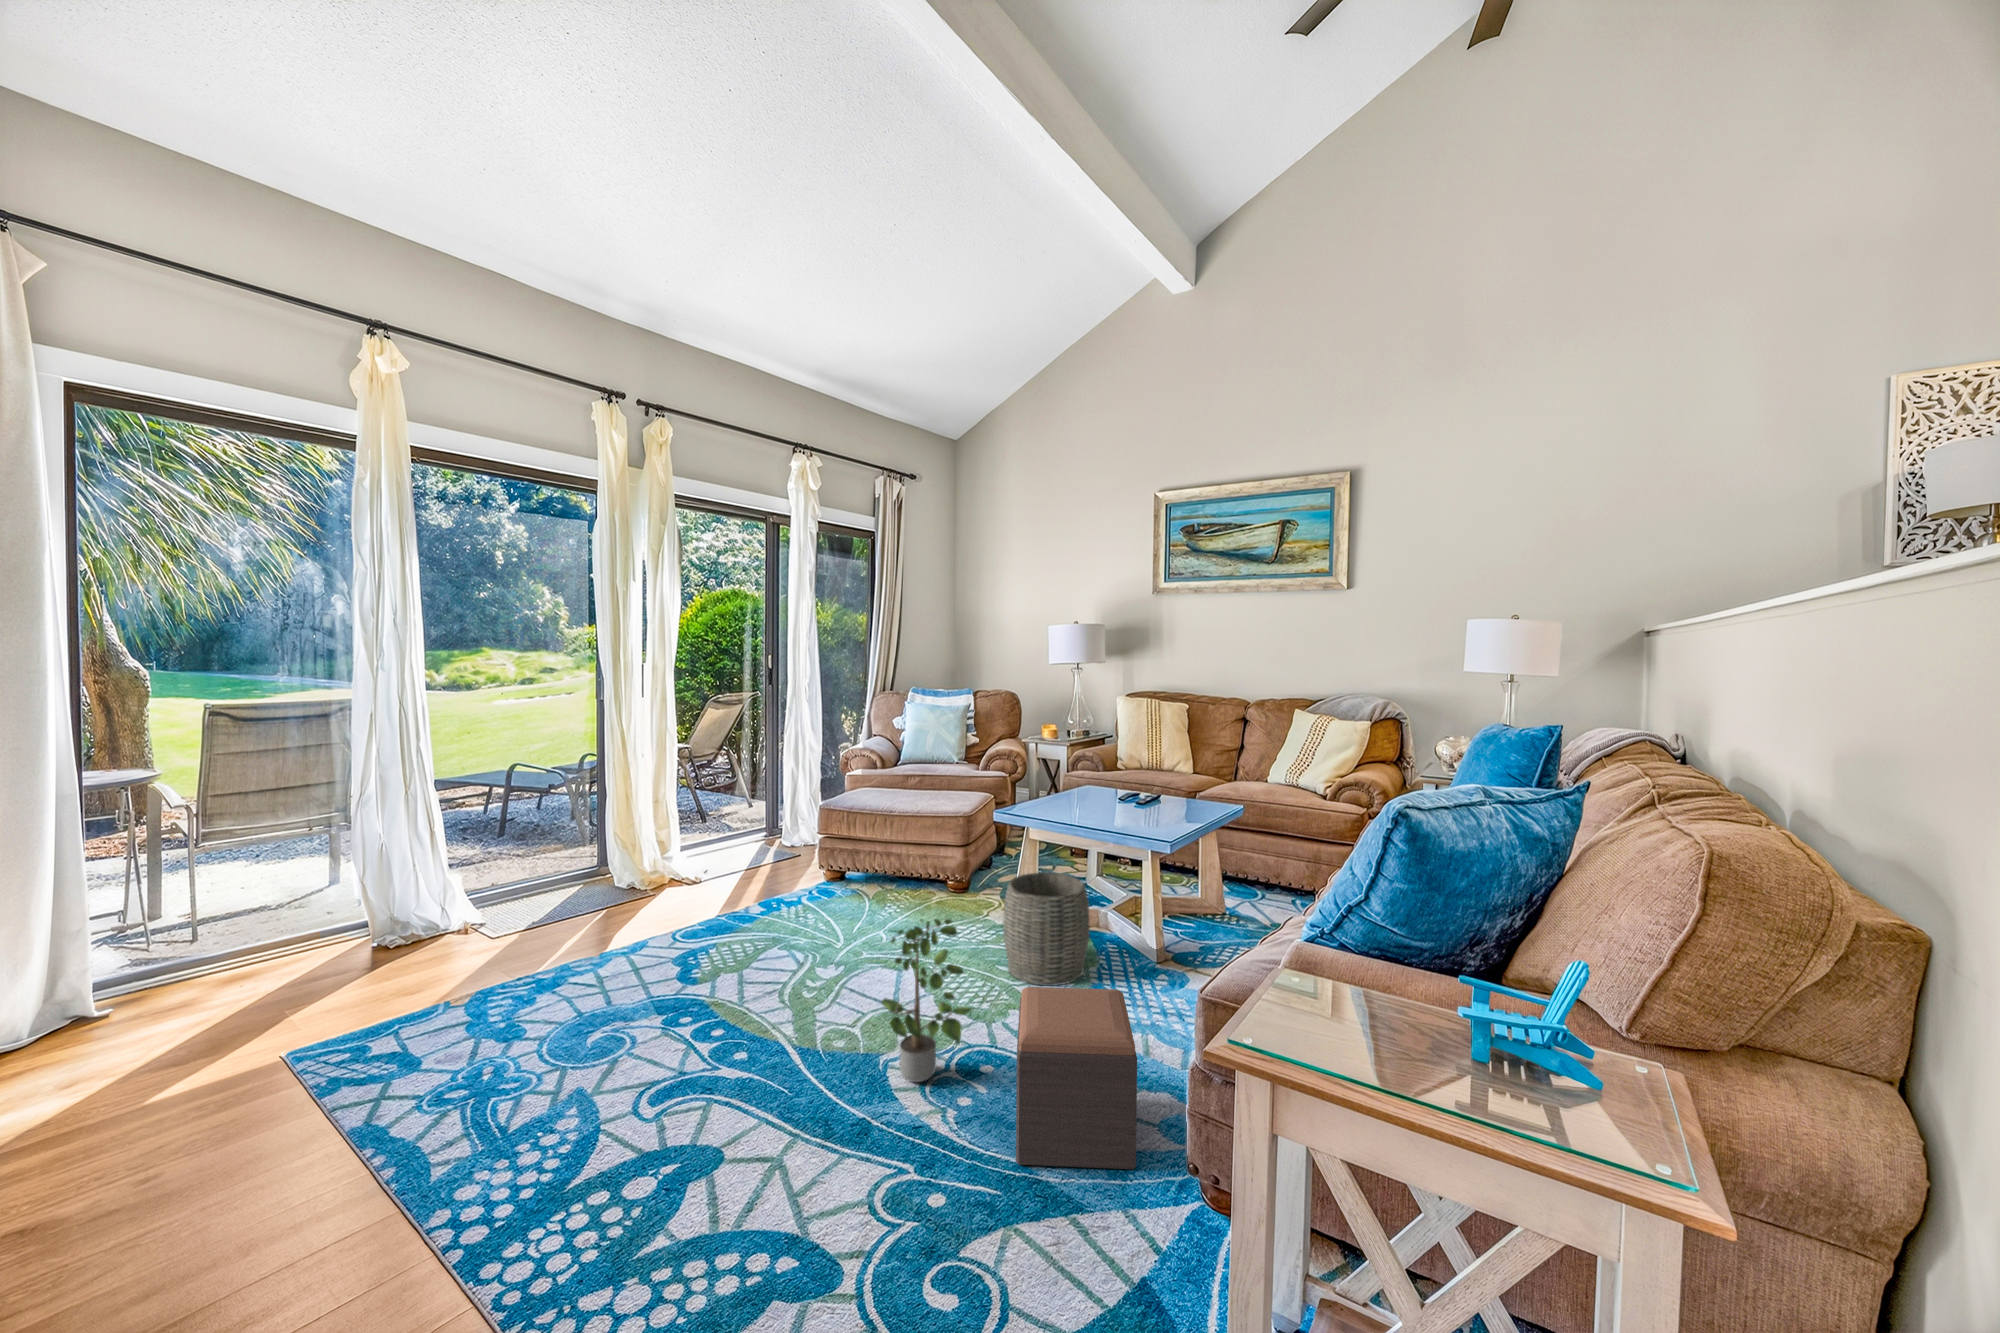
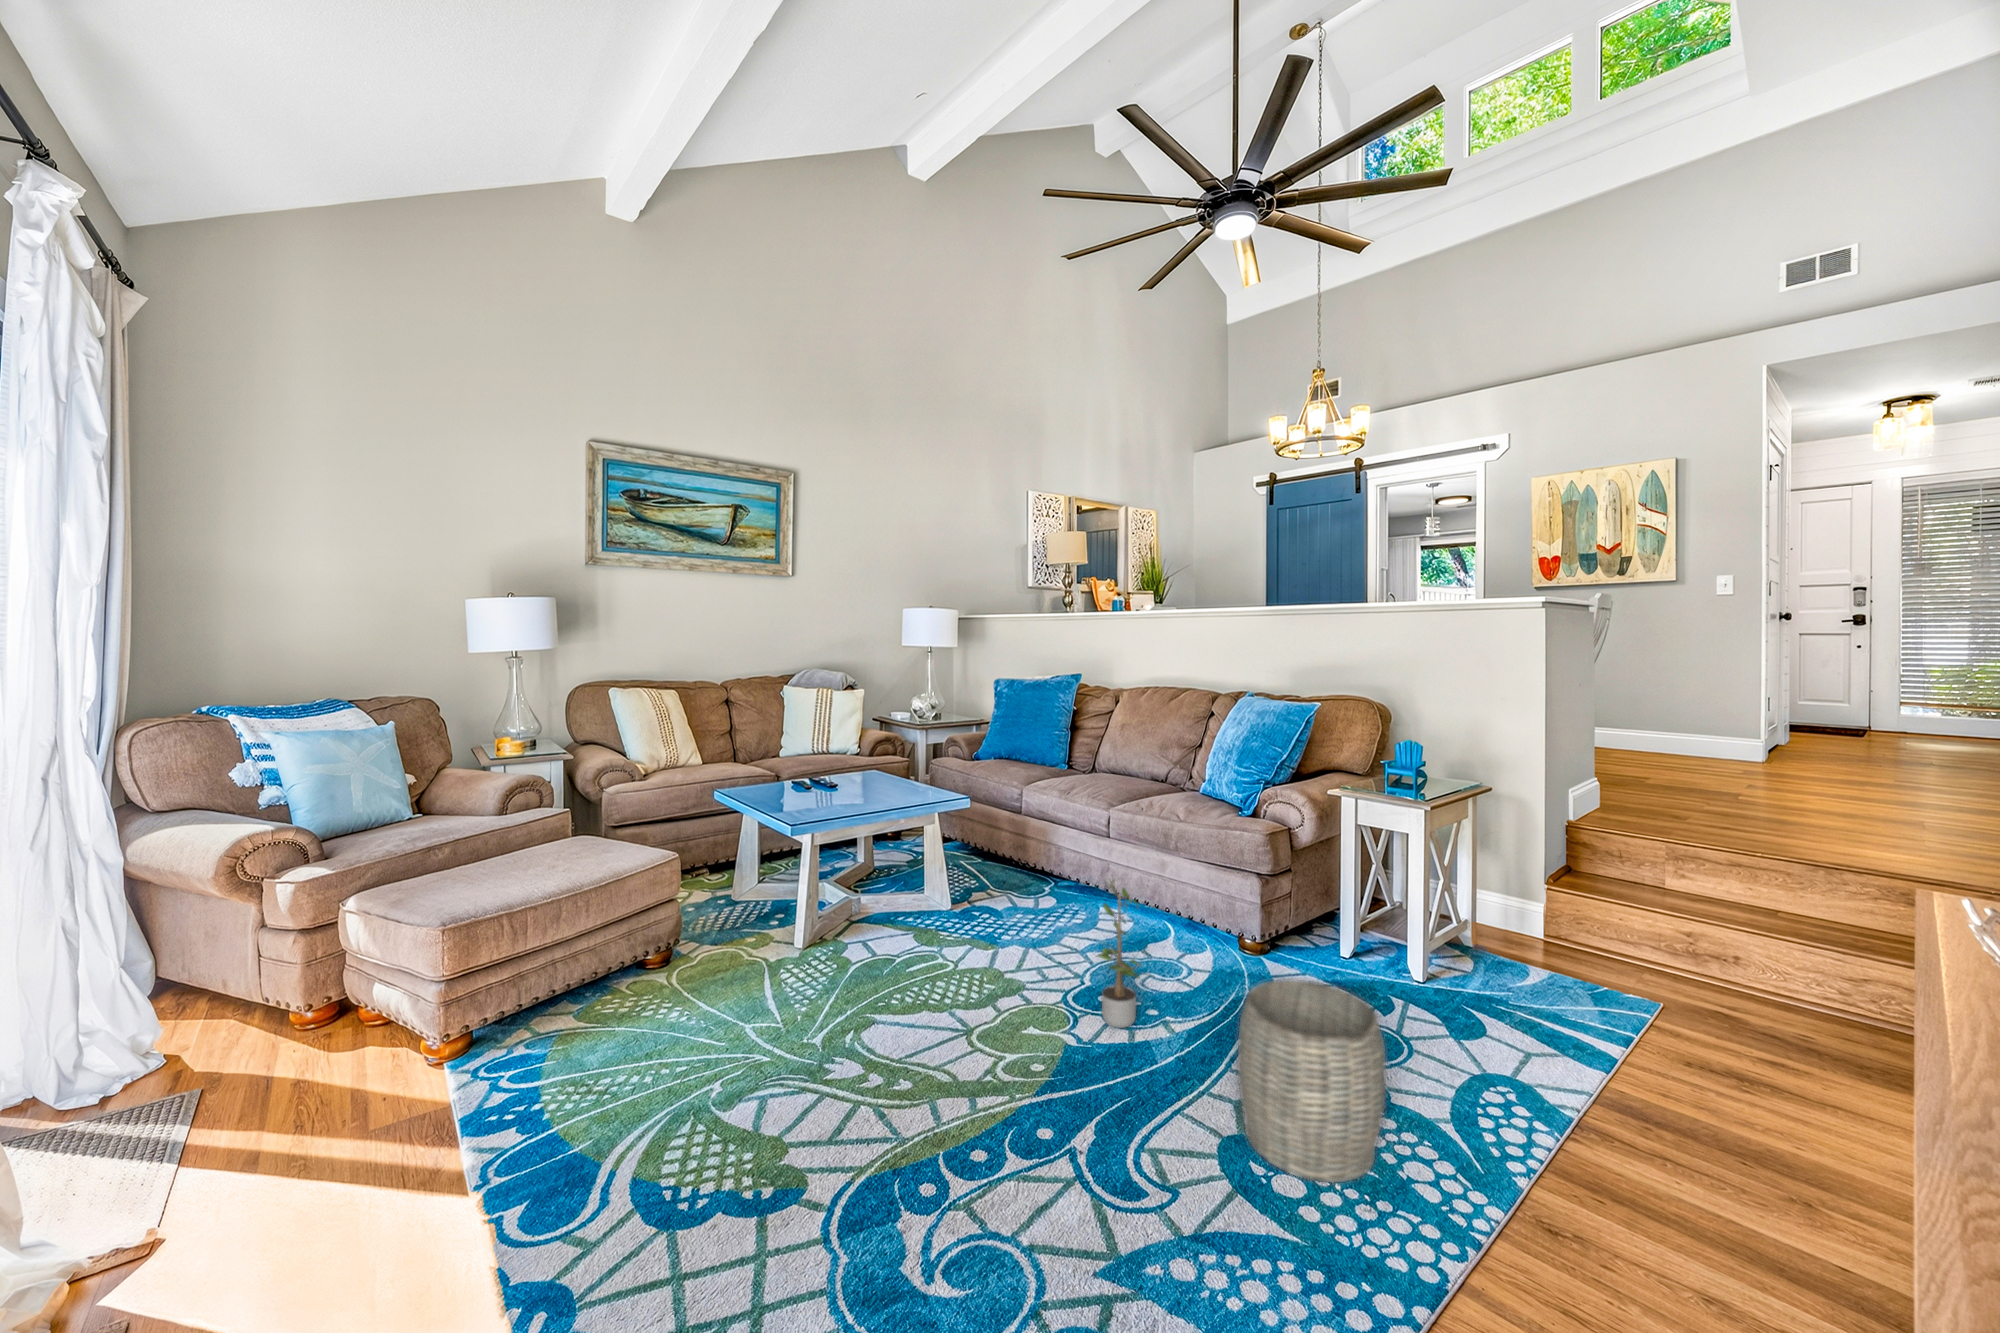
woven basket: present [1003,873,1090,986] -> present [1238,979,1386,1182]
footstool: present [1016,987,1137,1170] -> none [1156,870,1243,992]

